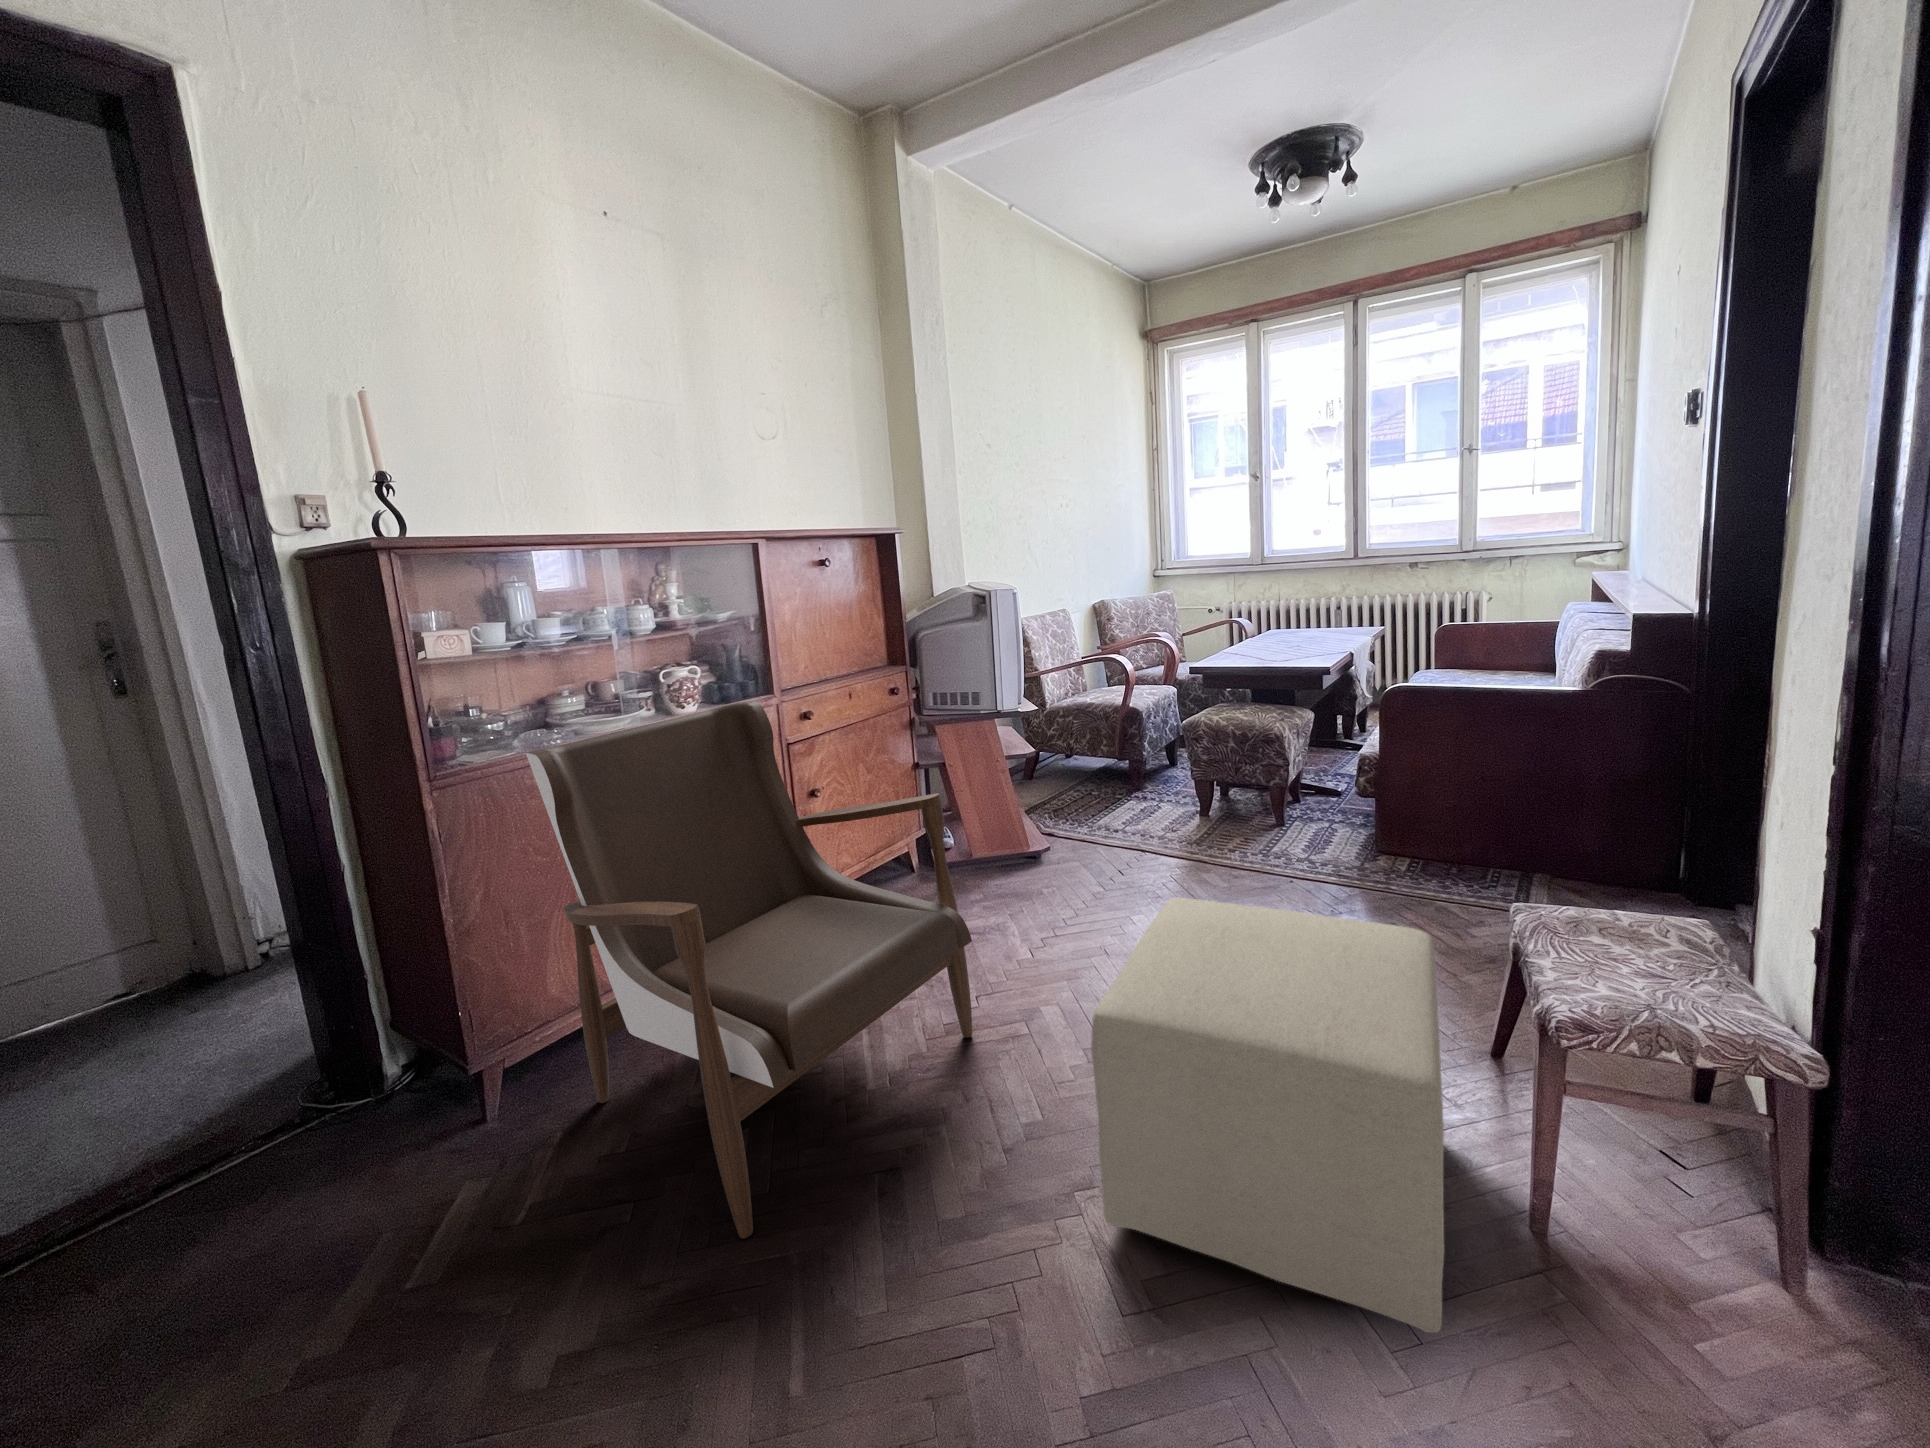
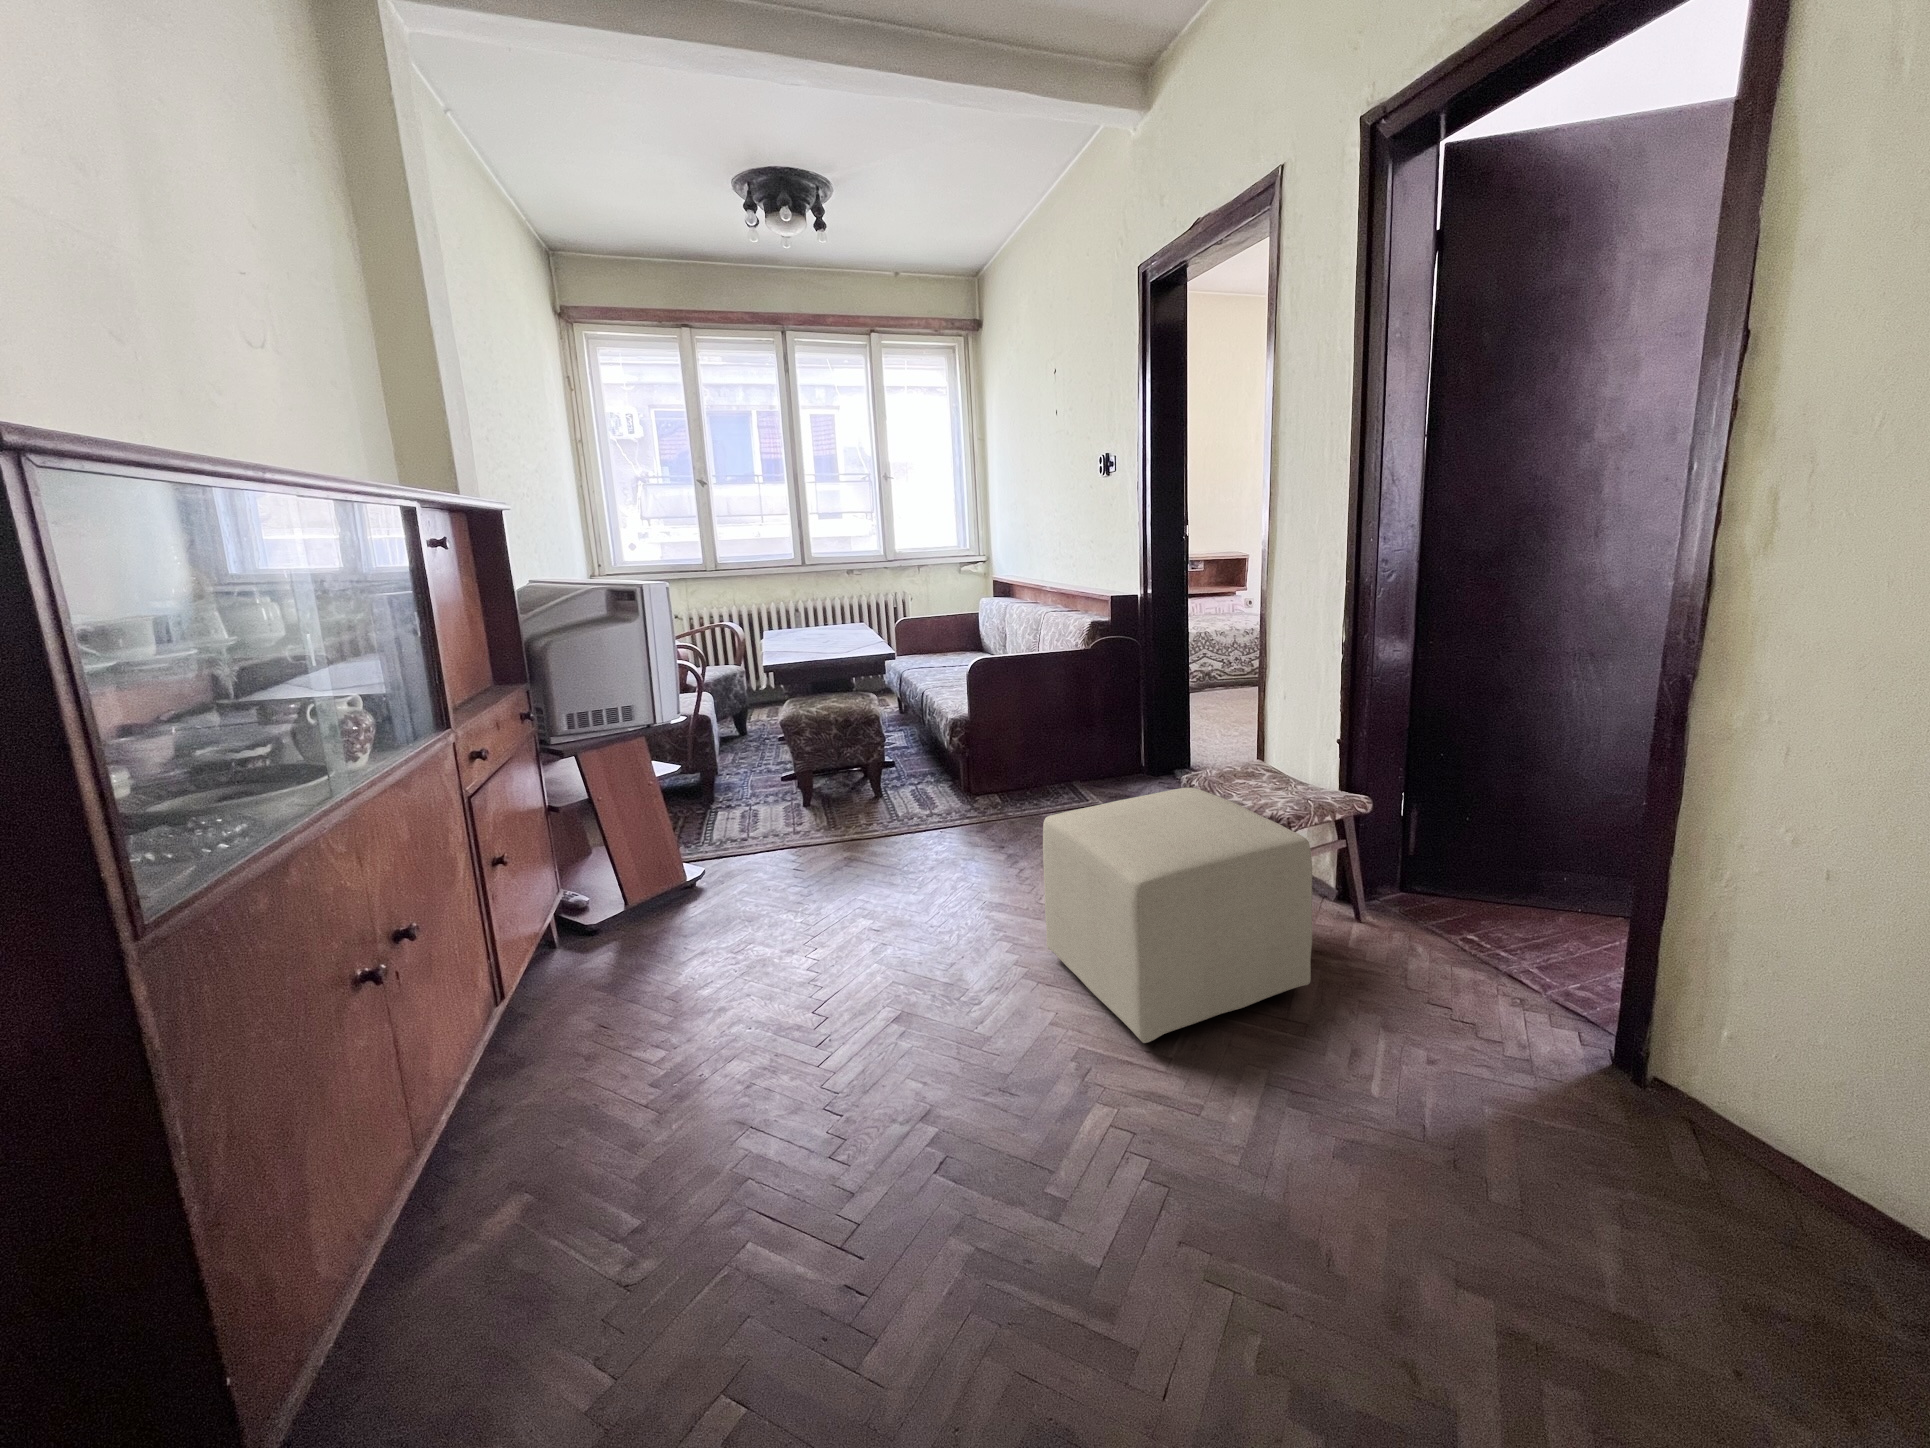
armchair: present [526,701,973,1238] -> none [371,725,958,1330]

